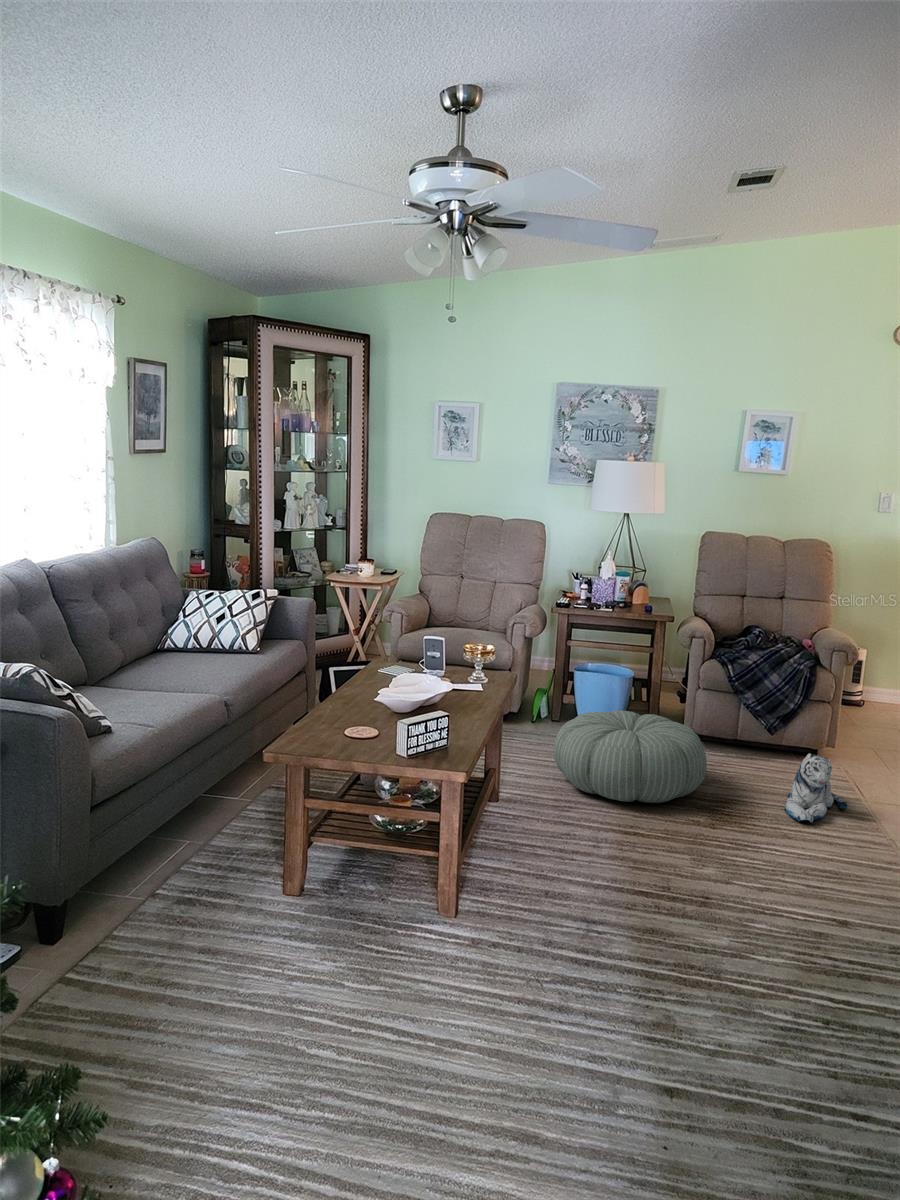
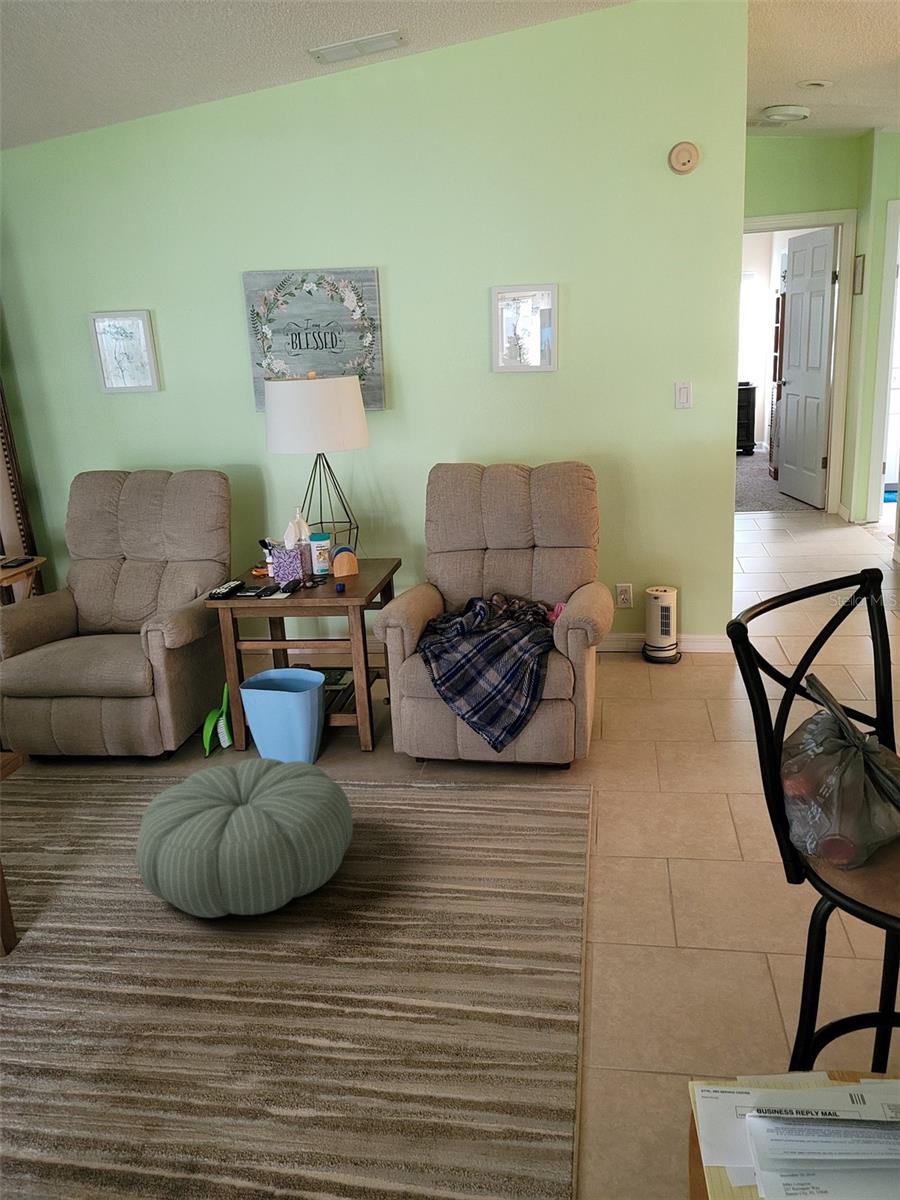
plush toy: present [784,753,847,823] -> none [448,818,547,928]

